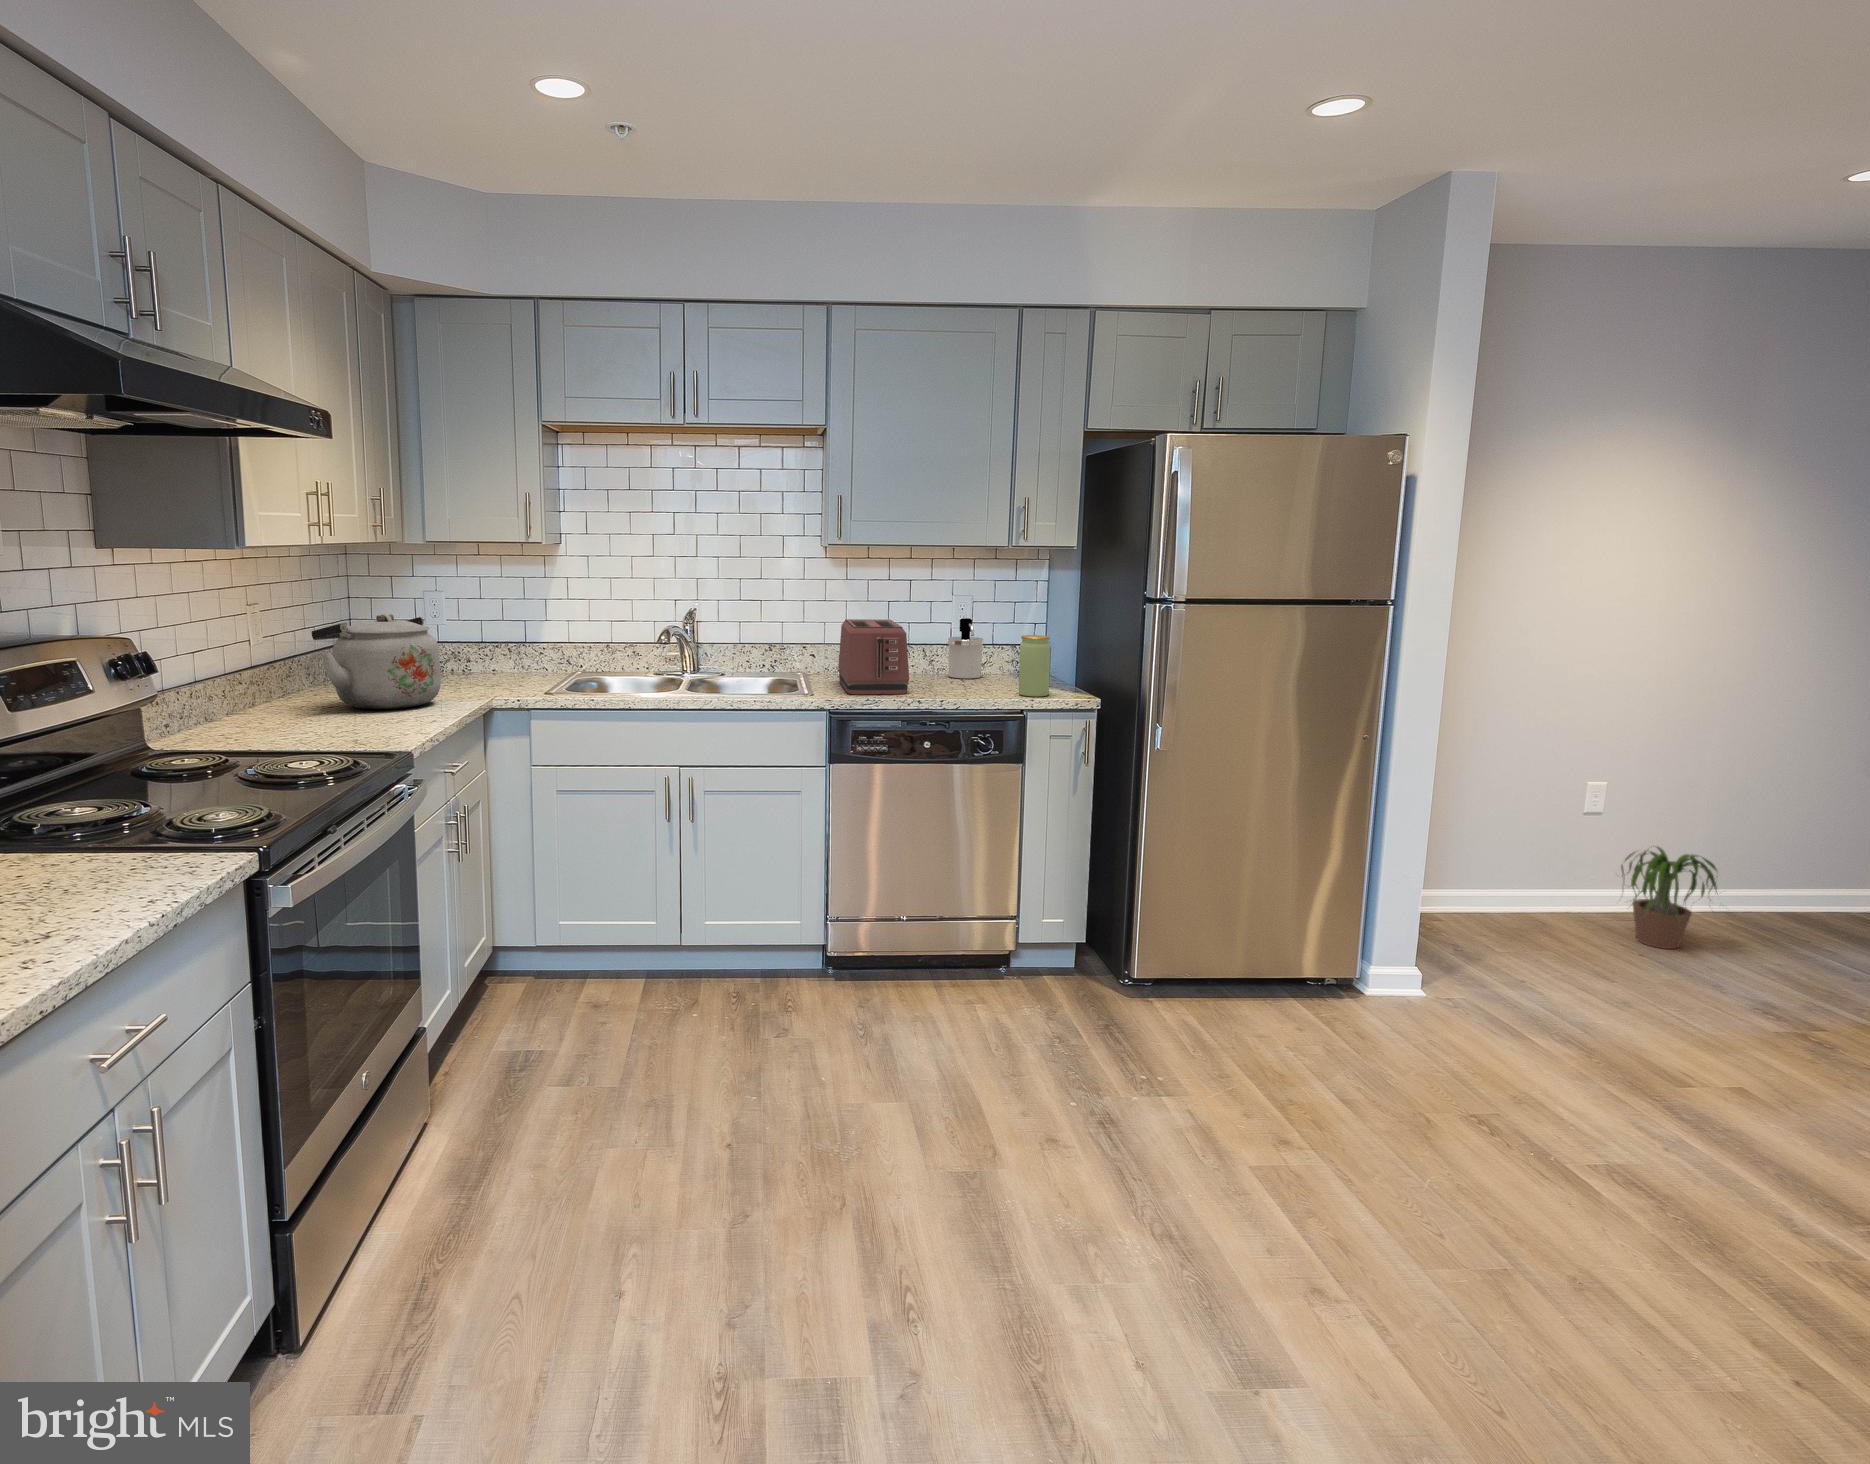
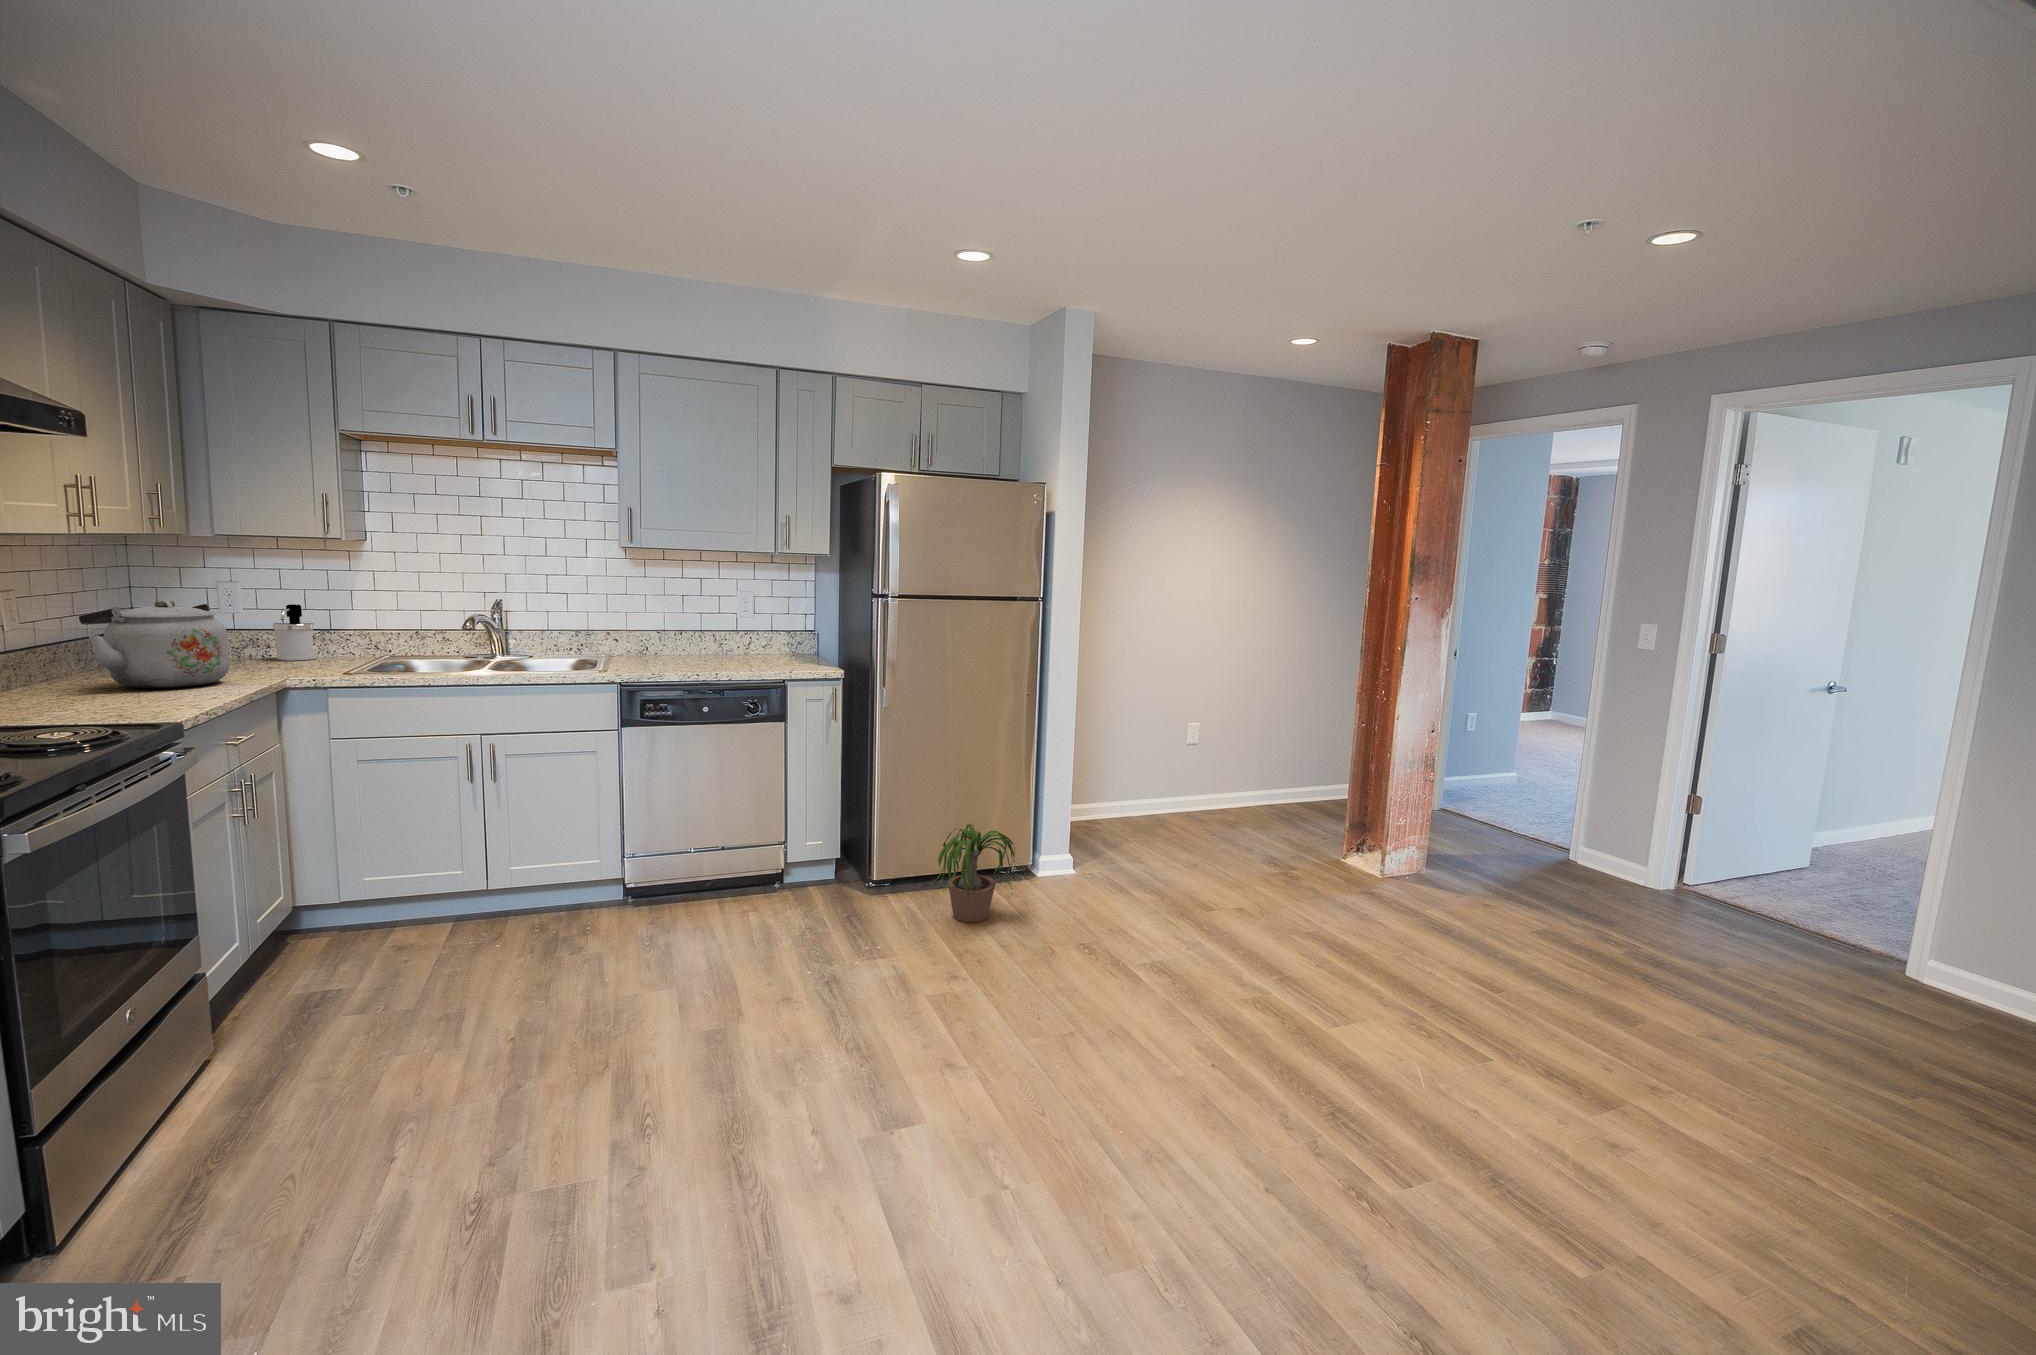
soap dispenser: present [948,618,983,679] -> present [273,604,318,661]
toaster: present [838,619,909,695] -> none [632,609,692,669]
jar: present [1019,635,1050,697] -> none [784,620,809,668]
potted plant: present [1621,847,1718,949] -> present [935,824,1015,923]

